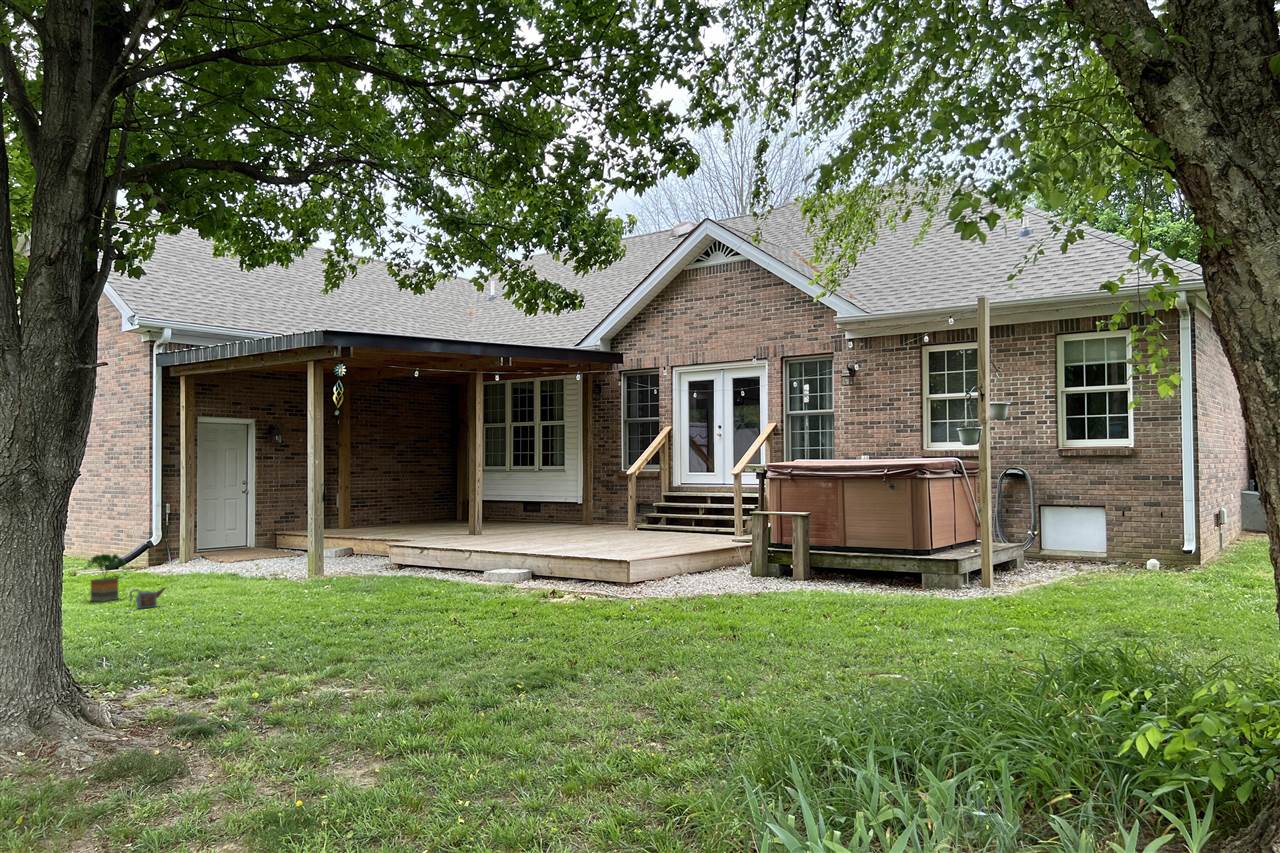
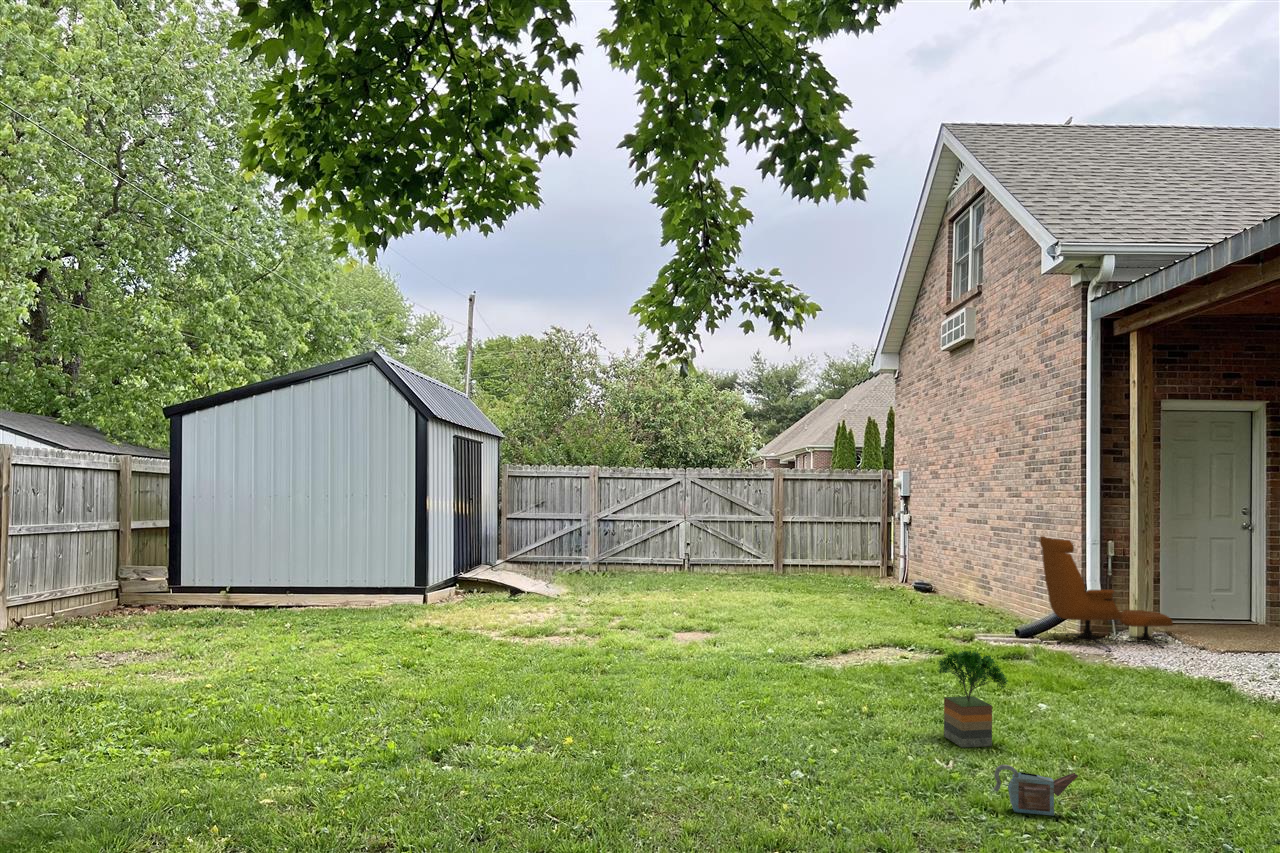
lounge chair: none [125,502,204,568] -> present [1039,536,1173,651]

